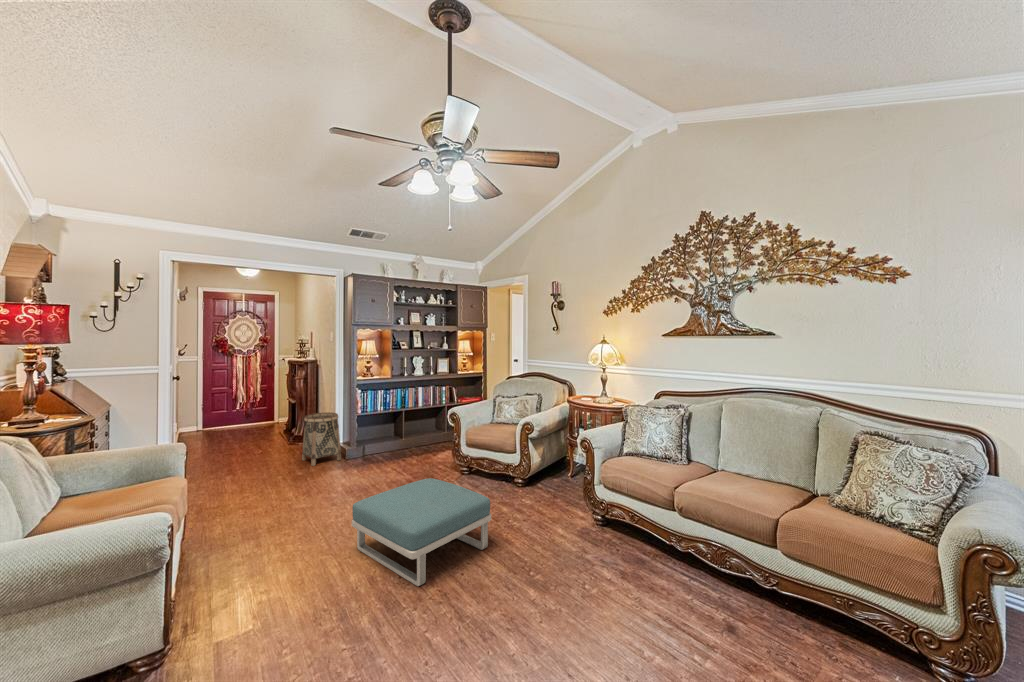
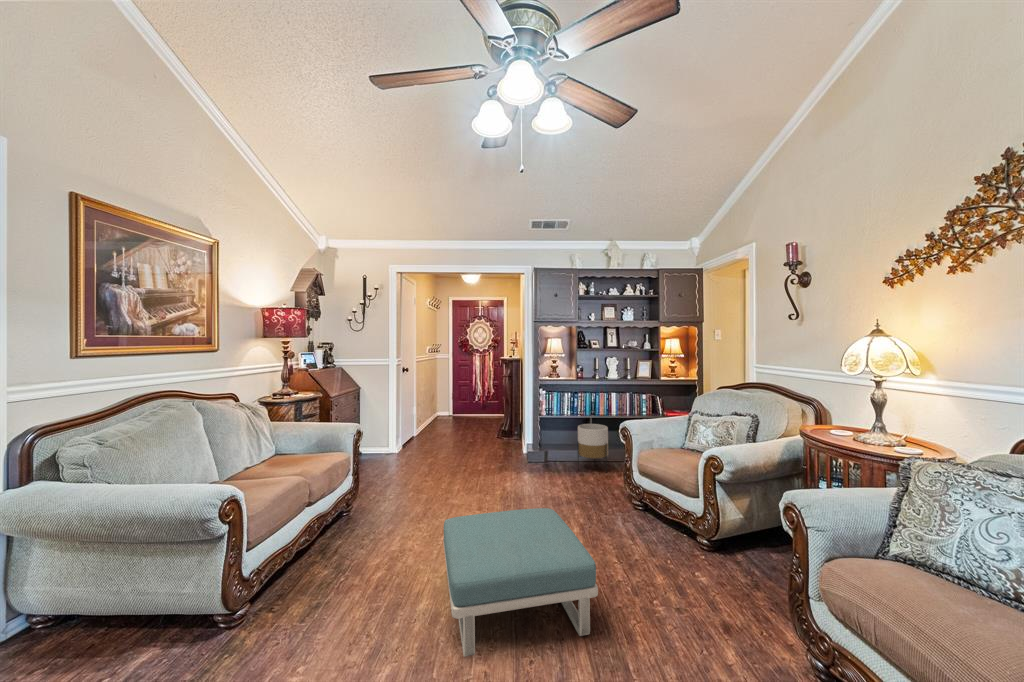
basket: present [302,412,341,466] -> none [492,411,524,464]
planter: none [396,415,422,458] -> present [578,424,608,472]

